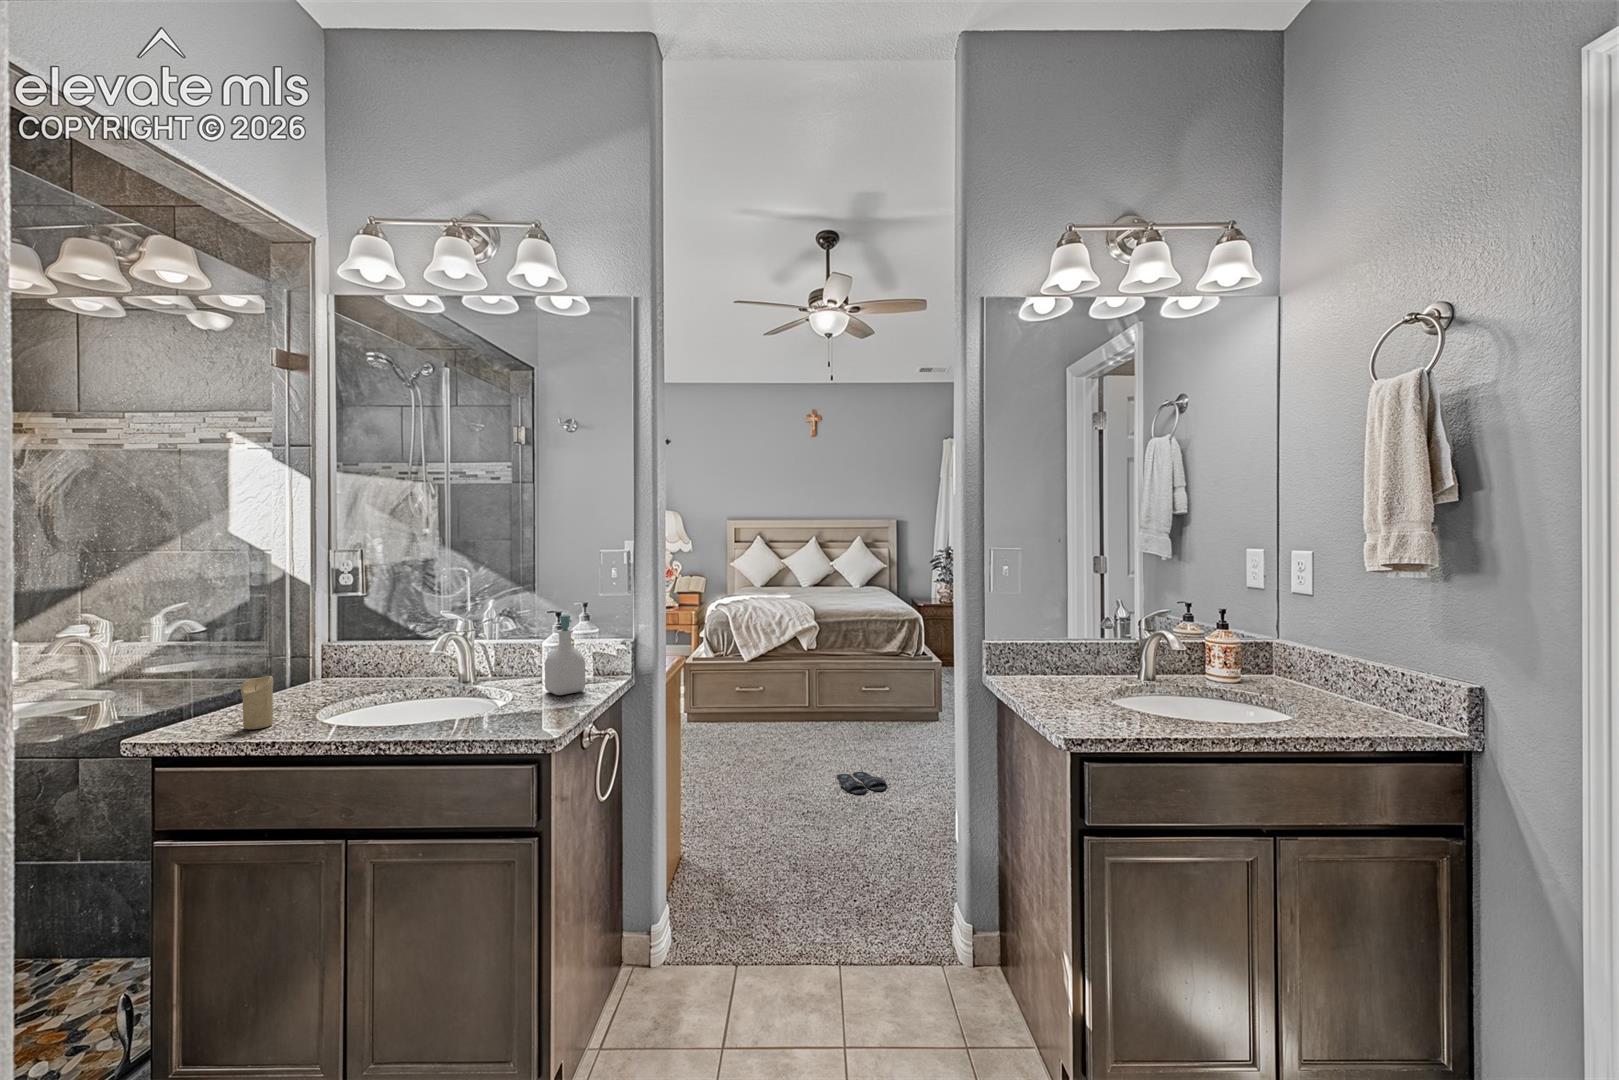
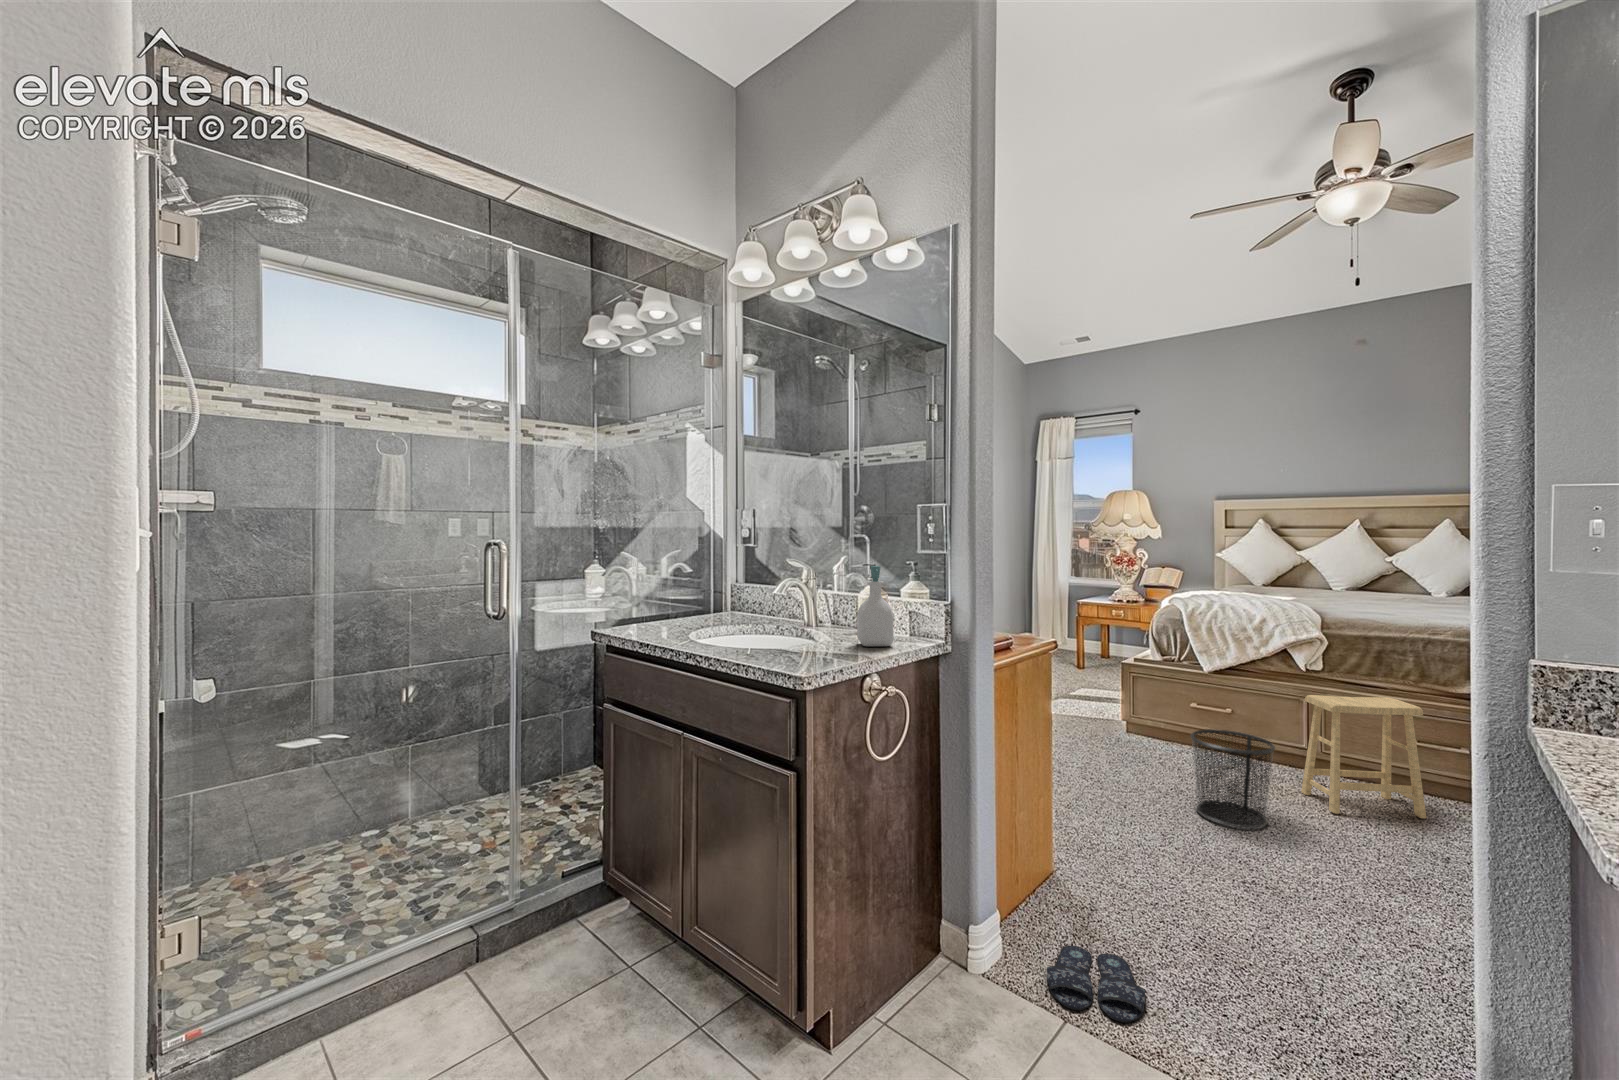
footstool: none [811,664,876,750] -> present [1301,695,1426,819]
candle: present [241,676,273,729] -> none [642,598,662,637]
waste bin: none [752,705,806,778] -> present [1191,729,1275,829]
slippers: present [837,772,886,794] -> present [1047,945,1145,1023]

